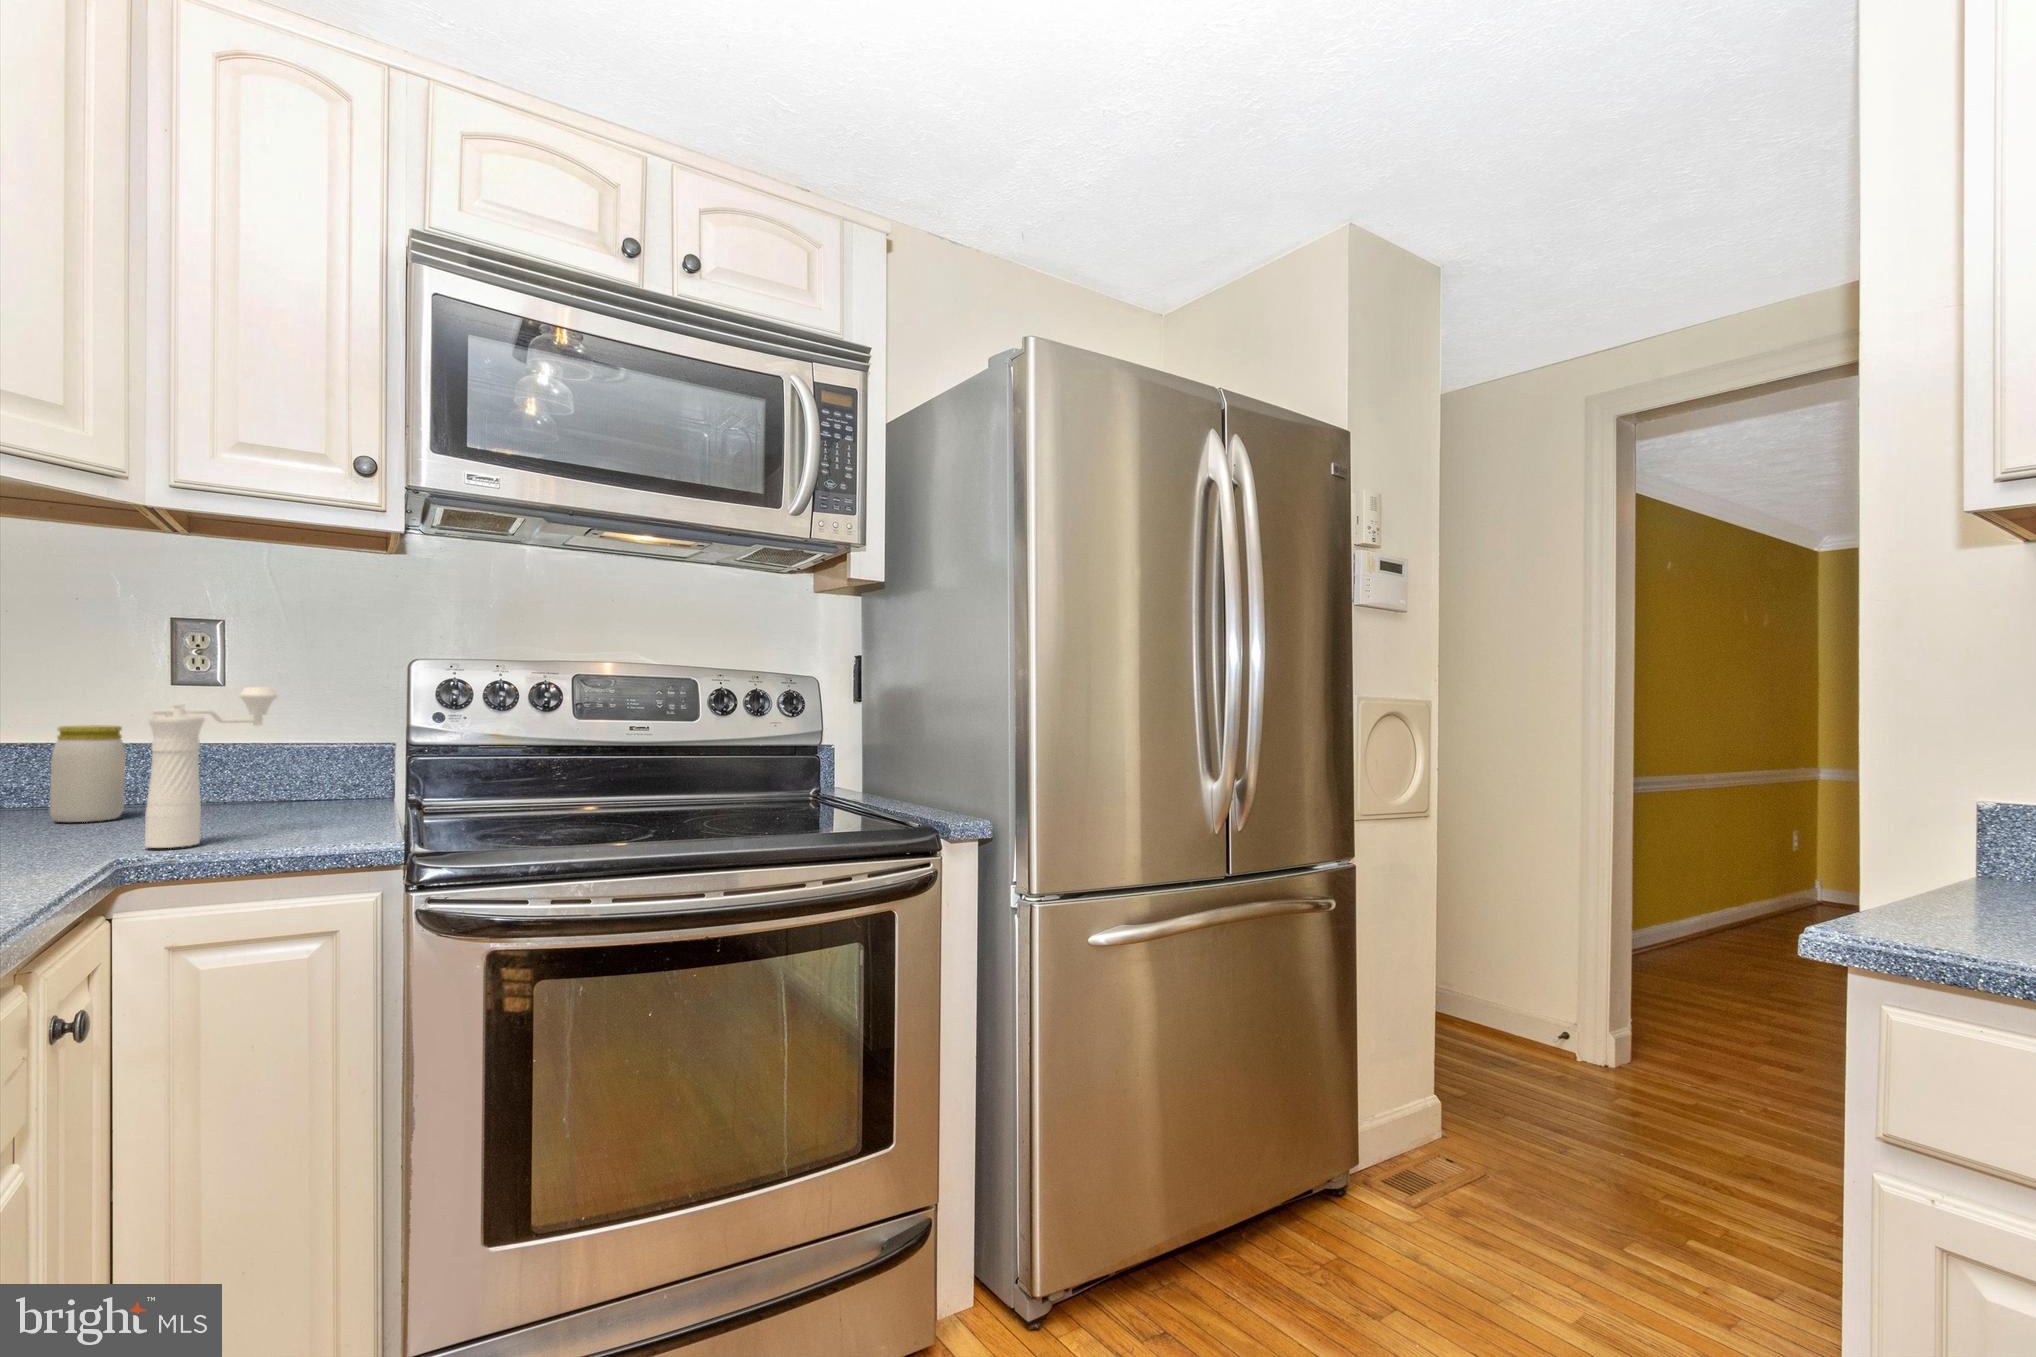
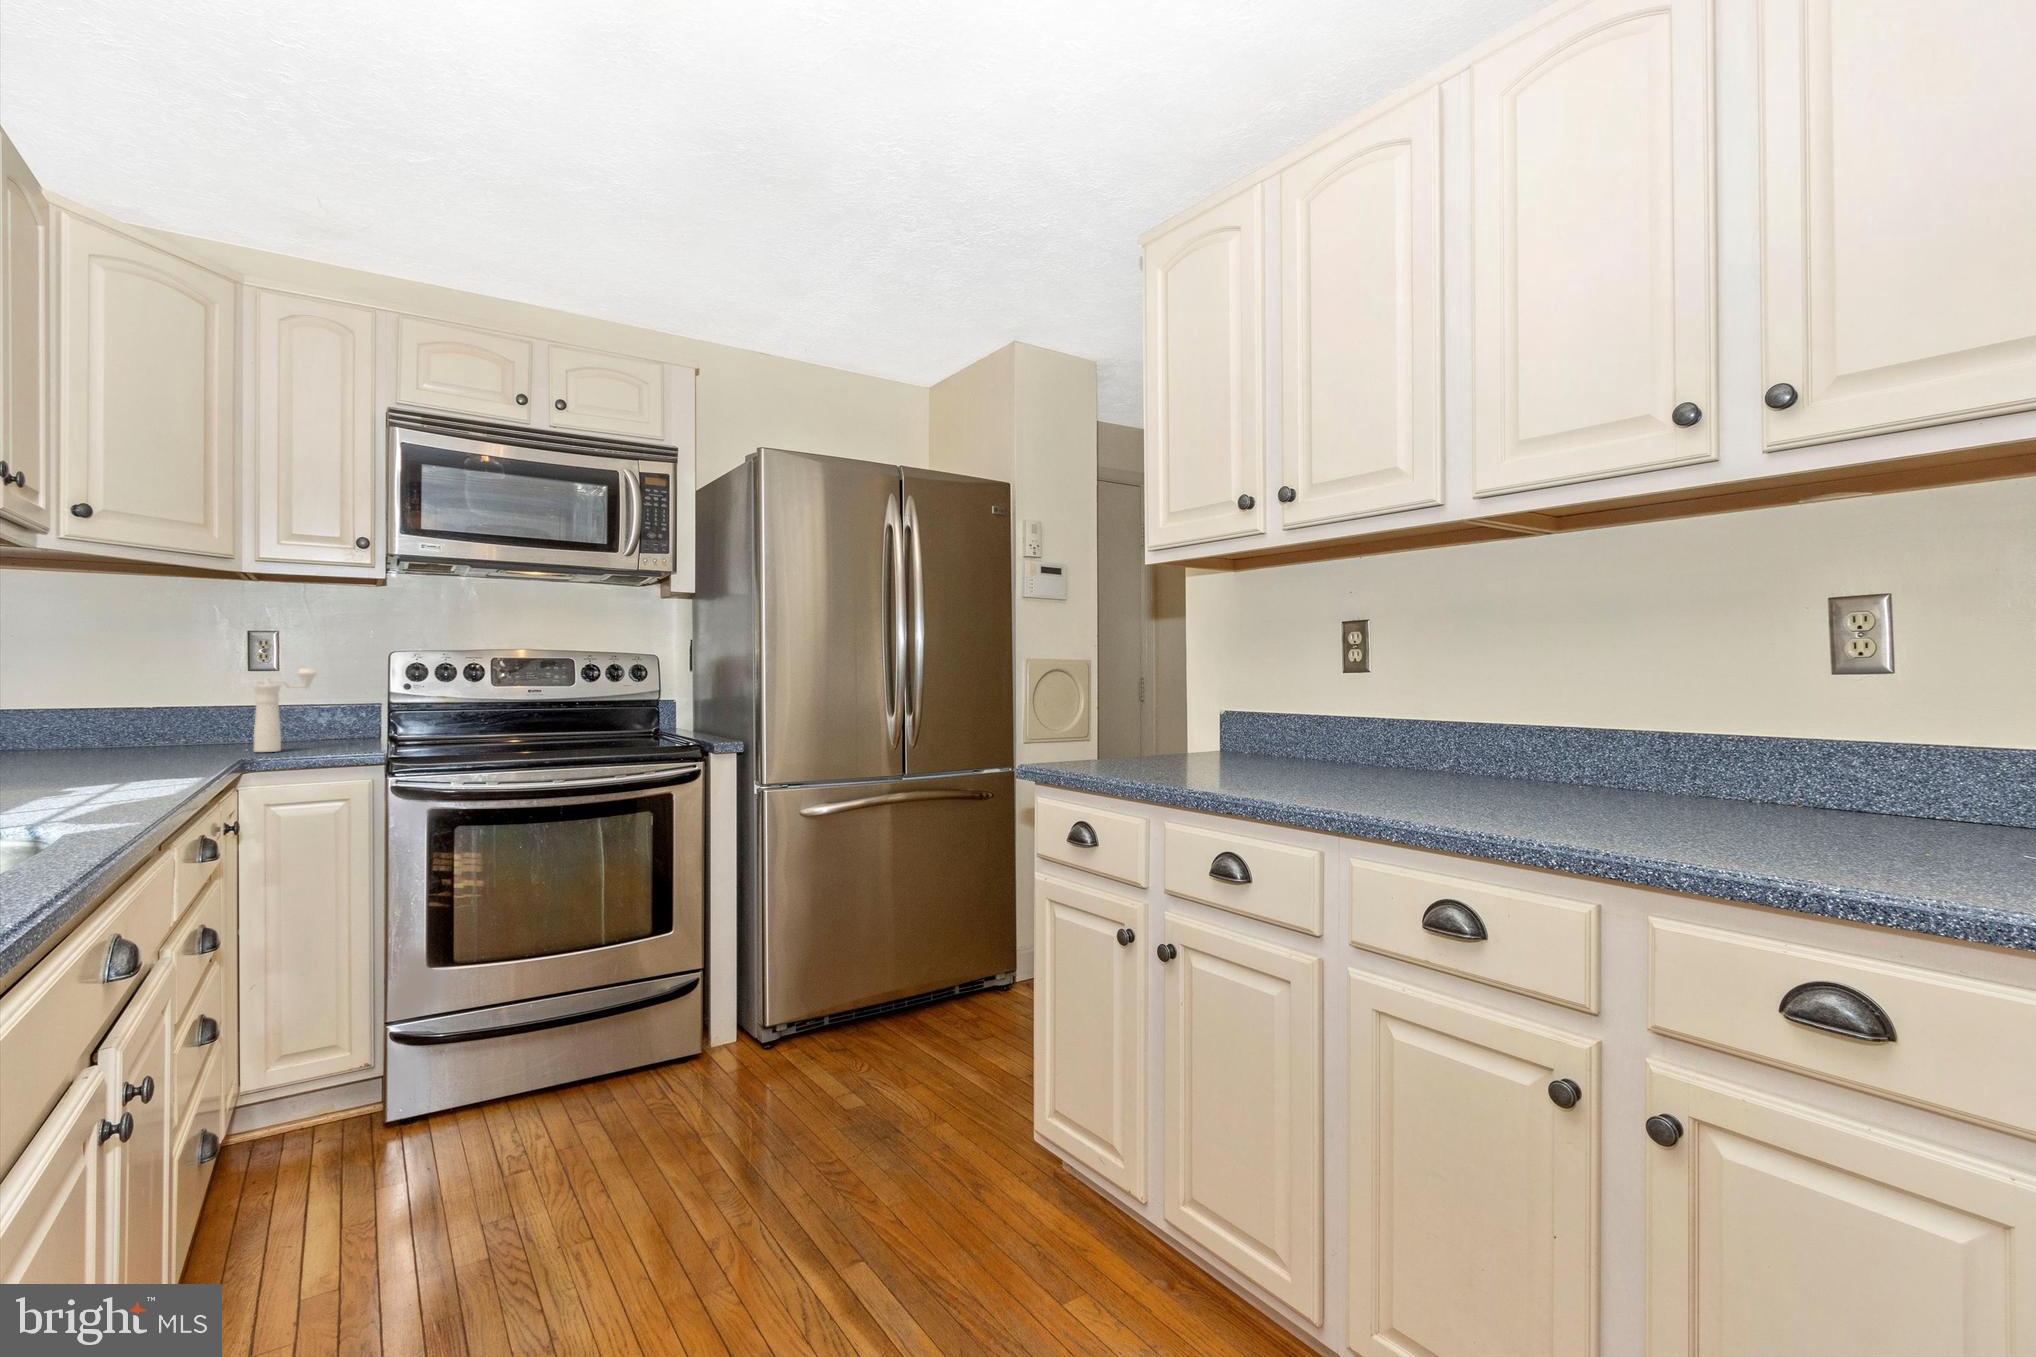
jar: present [50,725,126,822] -> none [194,691,232,744]

